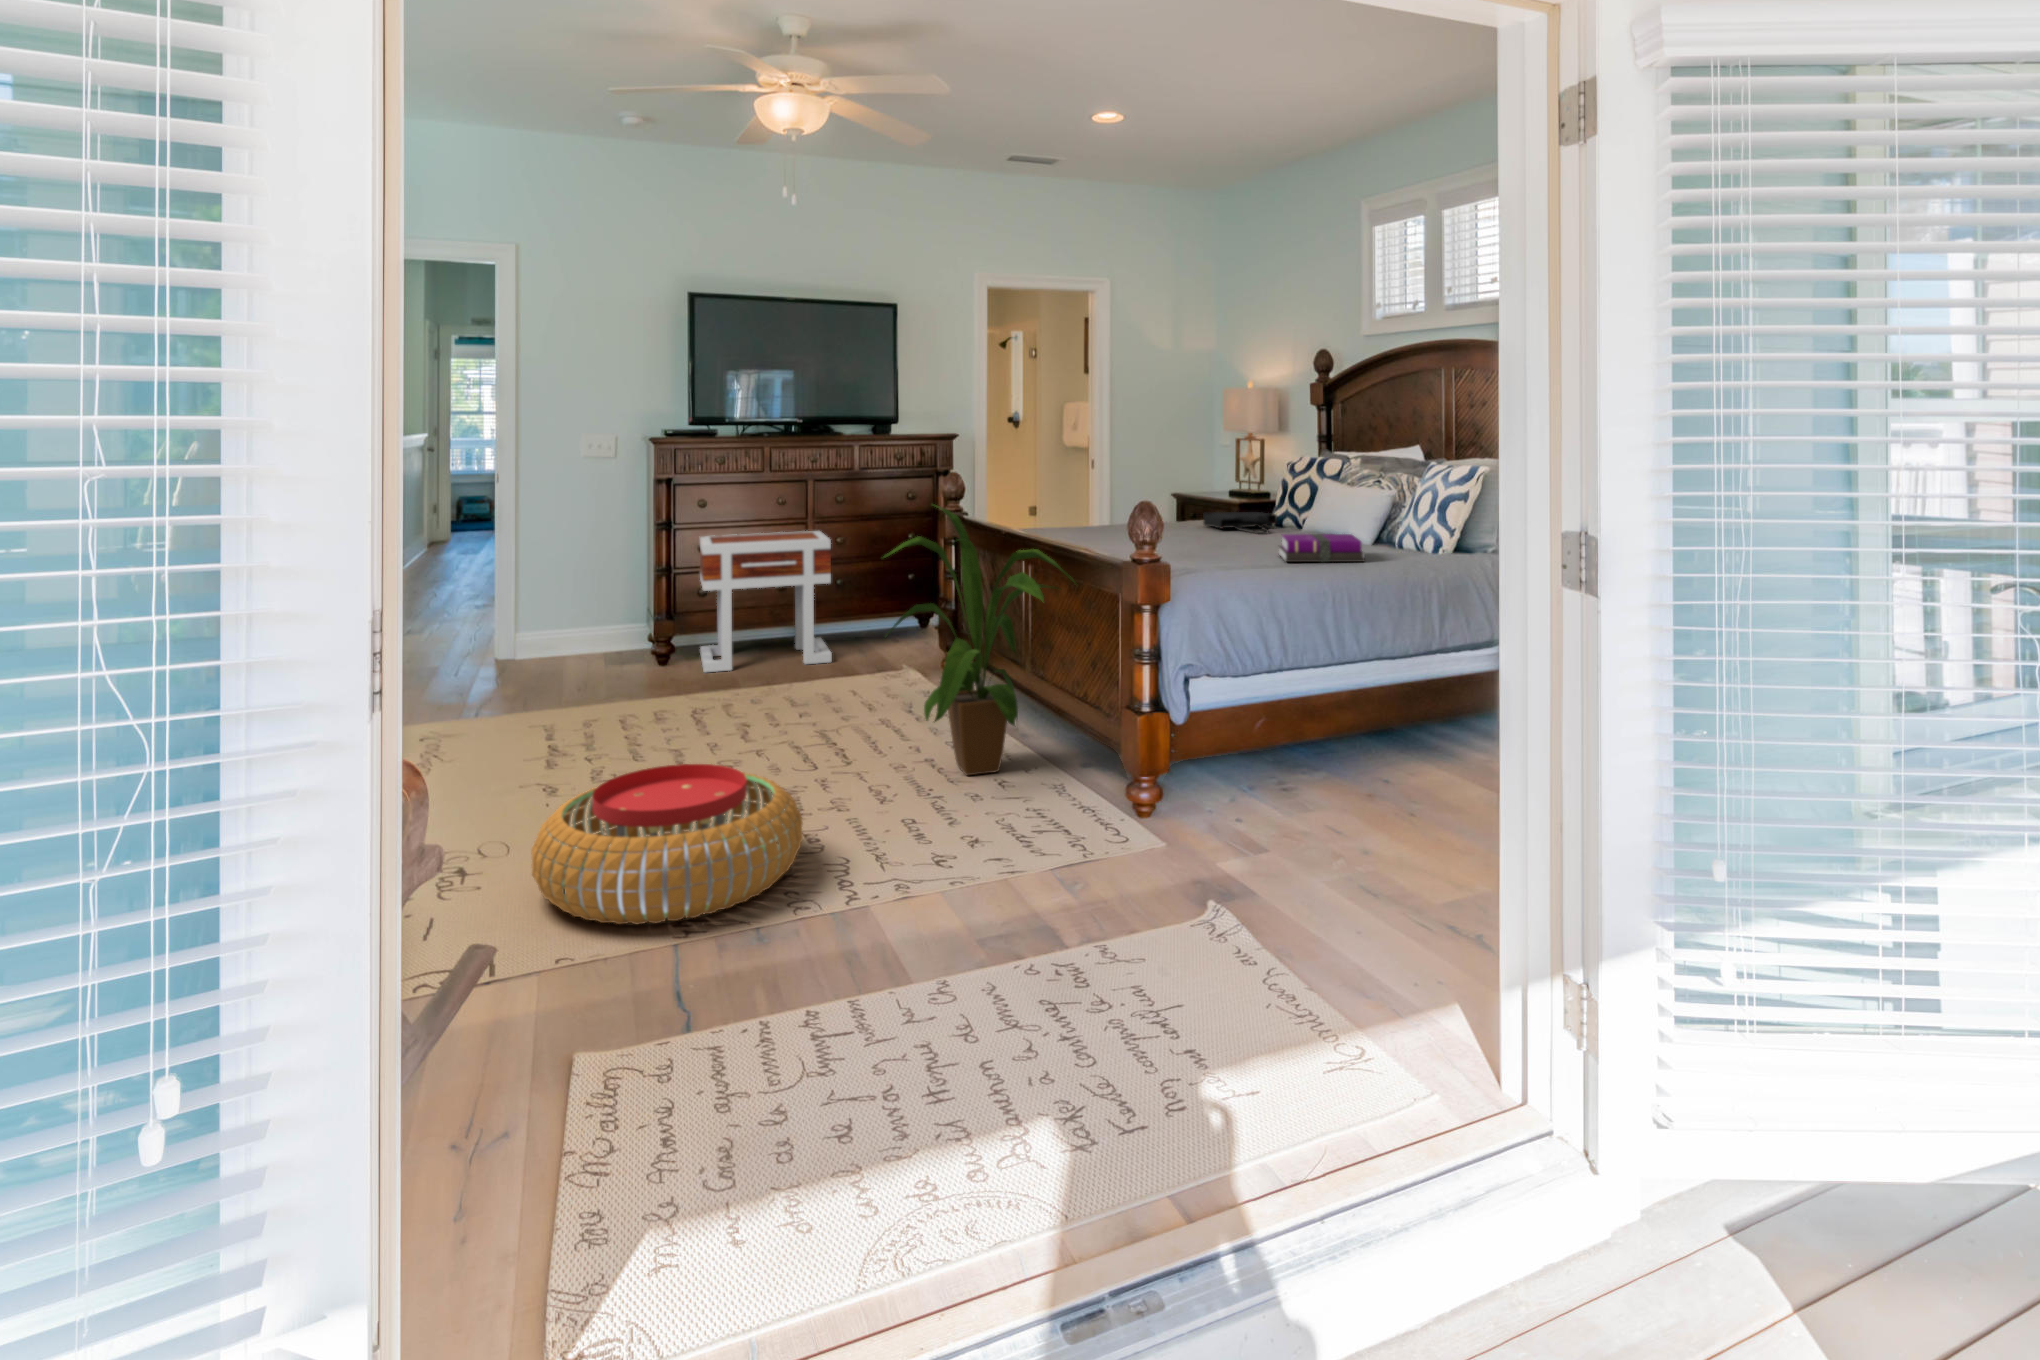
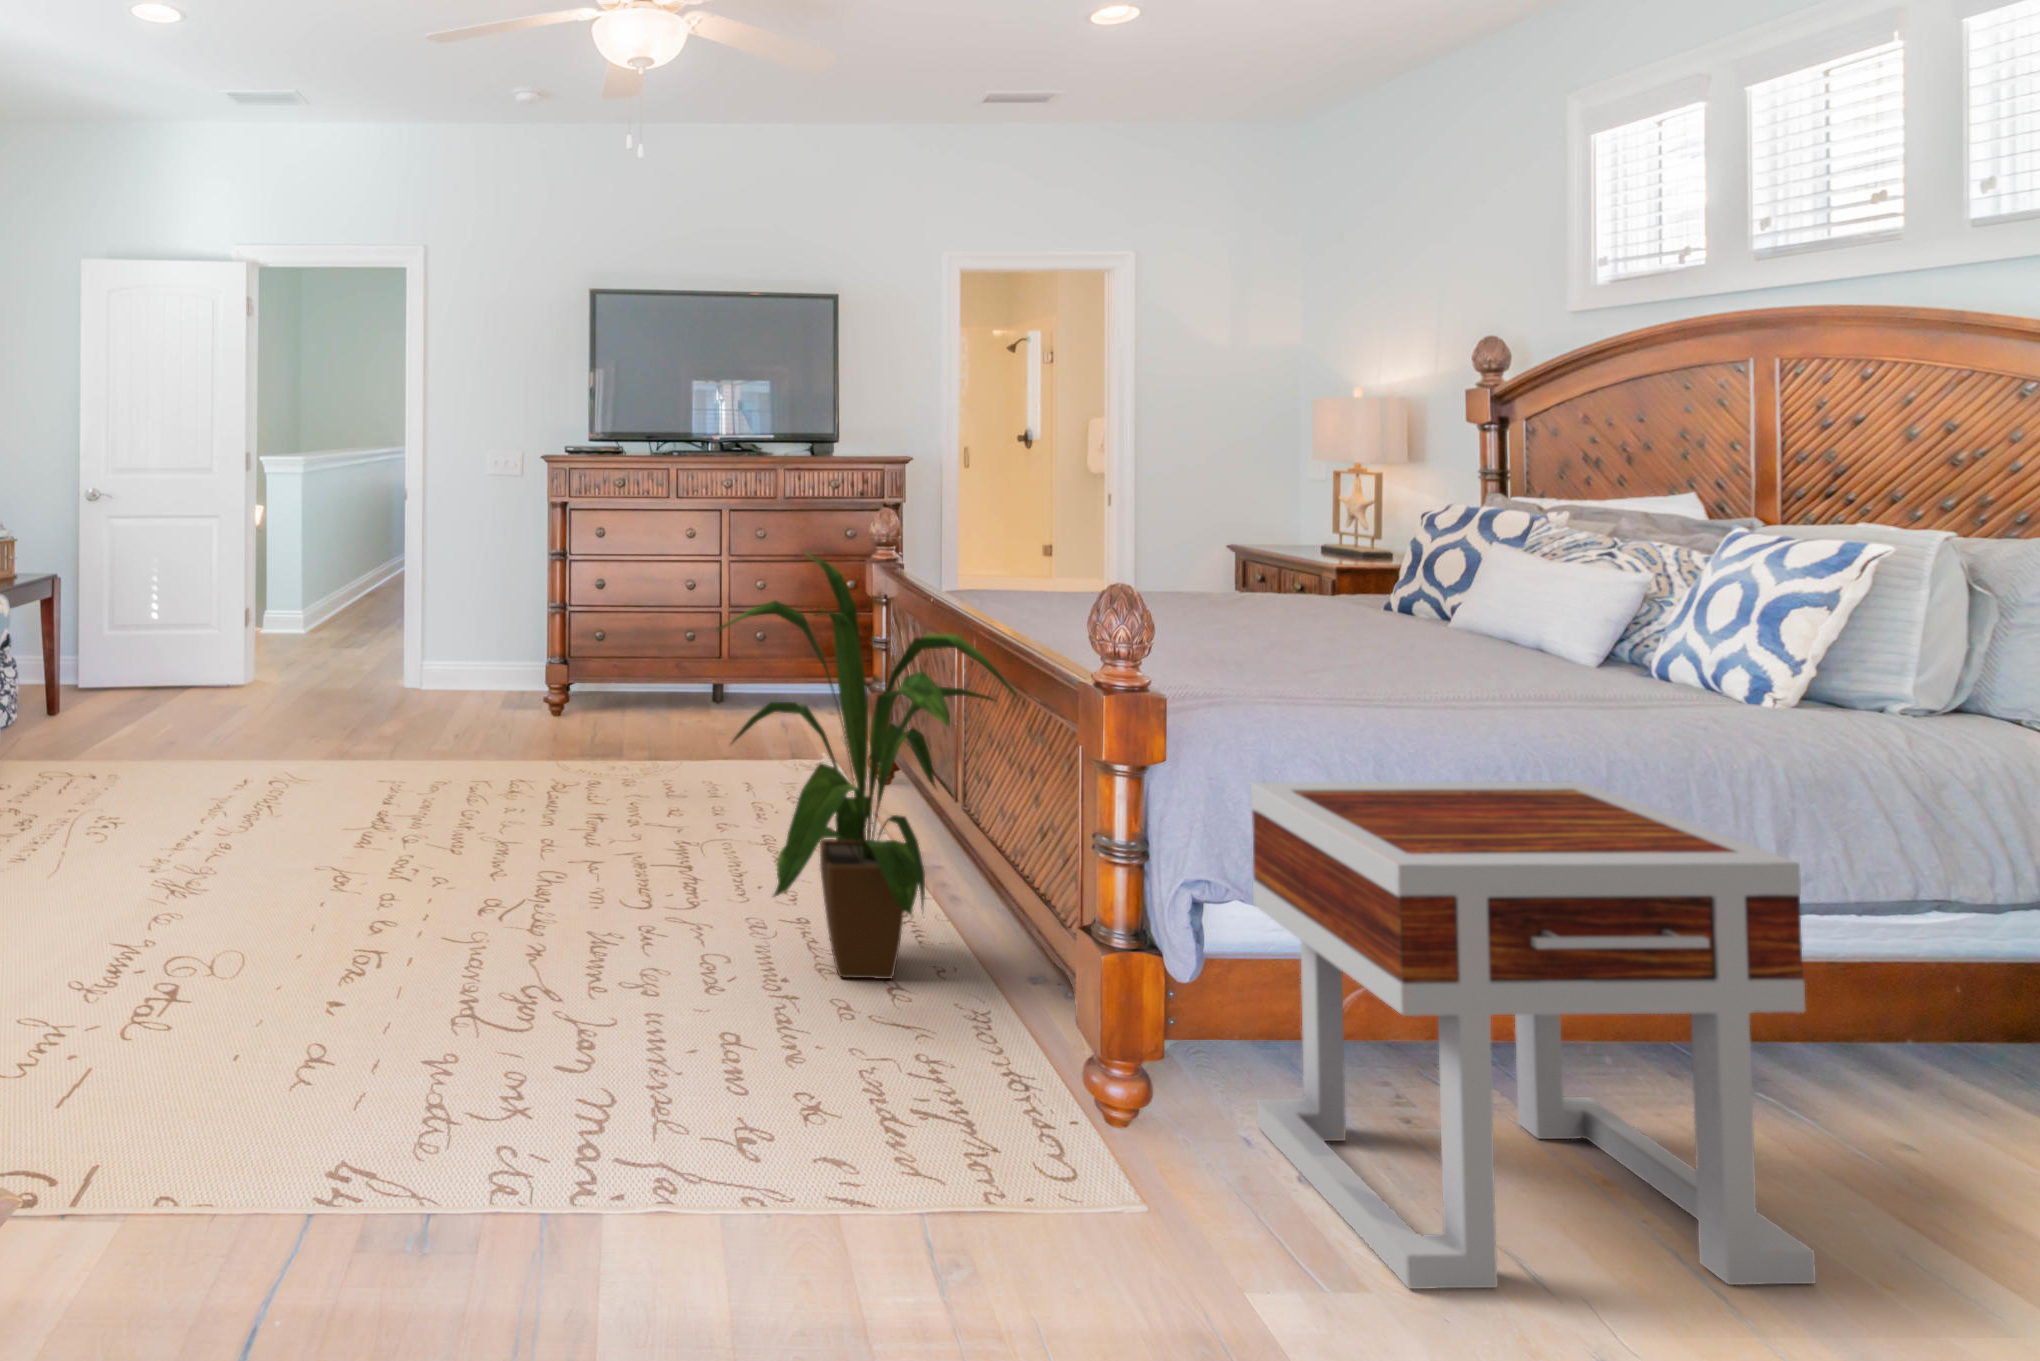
tote bag: present [1203,512,1277,534] -> none [1271,584,1404,627]
side table: present [700,531,832,672] -> present [1251,781,1816,1289]
notebook: present [1279,534,1365,562] -> none [1400,640,1586,708]
pouf: present [531,764,803,924] -> none [124,918,525,1206]

